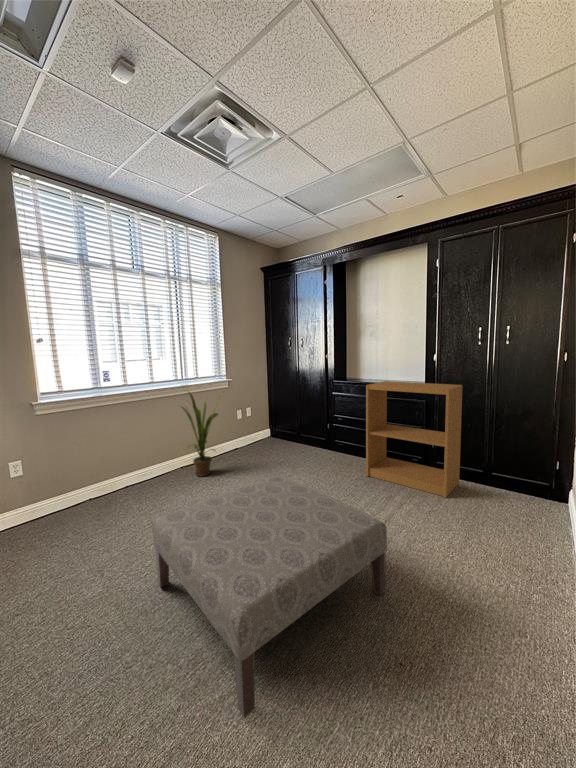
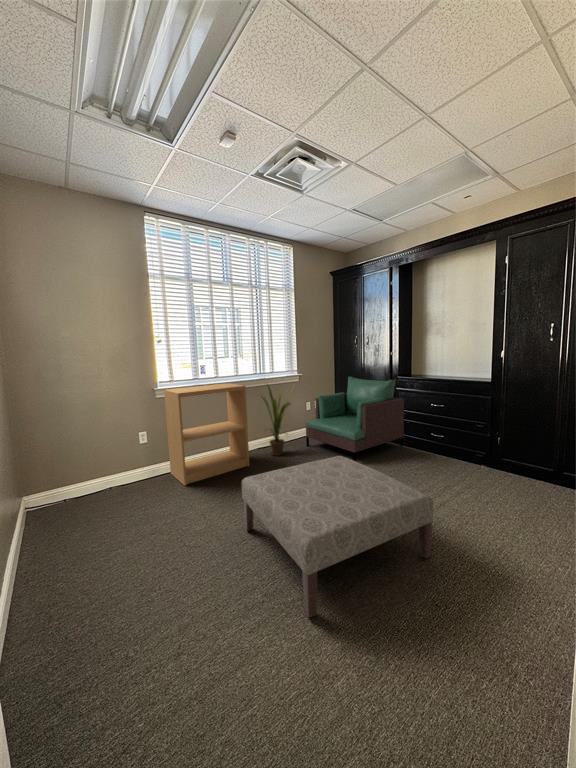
bookshelf: present [366,381,462,498] -> present [164,383,249,486]
armchair: none [236,382,341,479] -> present [306,377,404,461]

